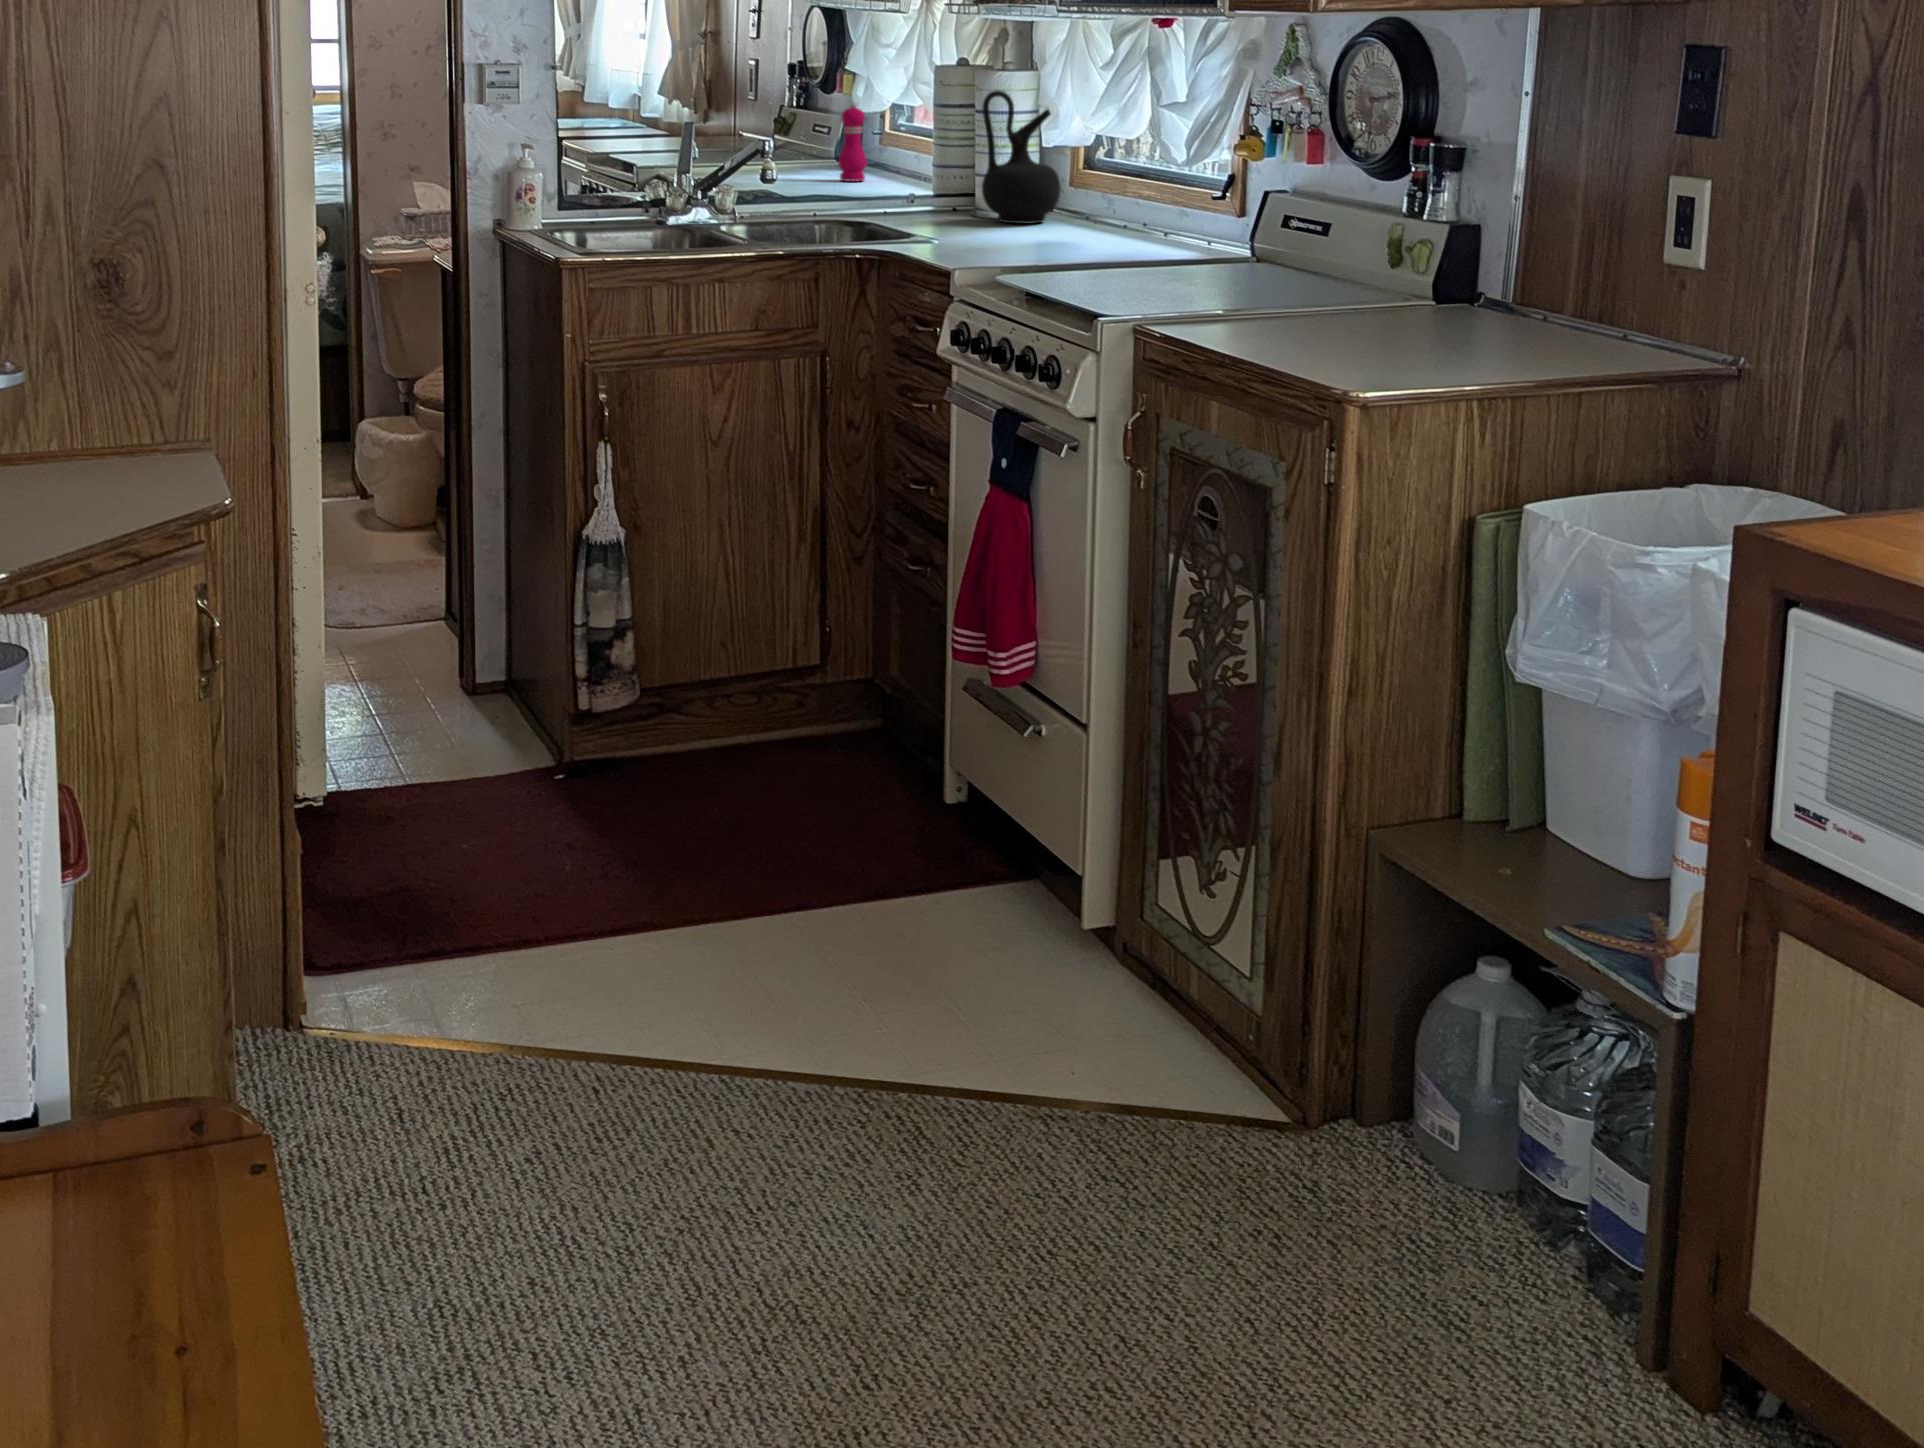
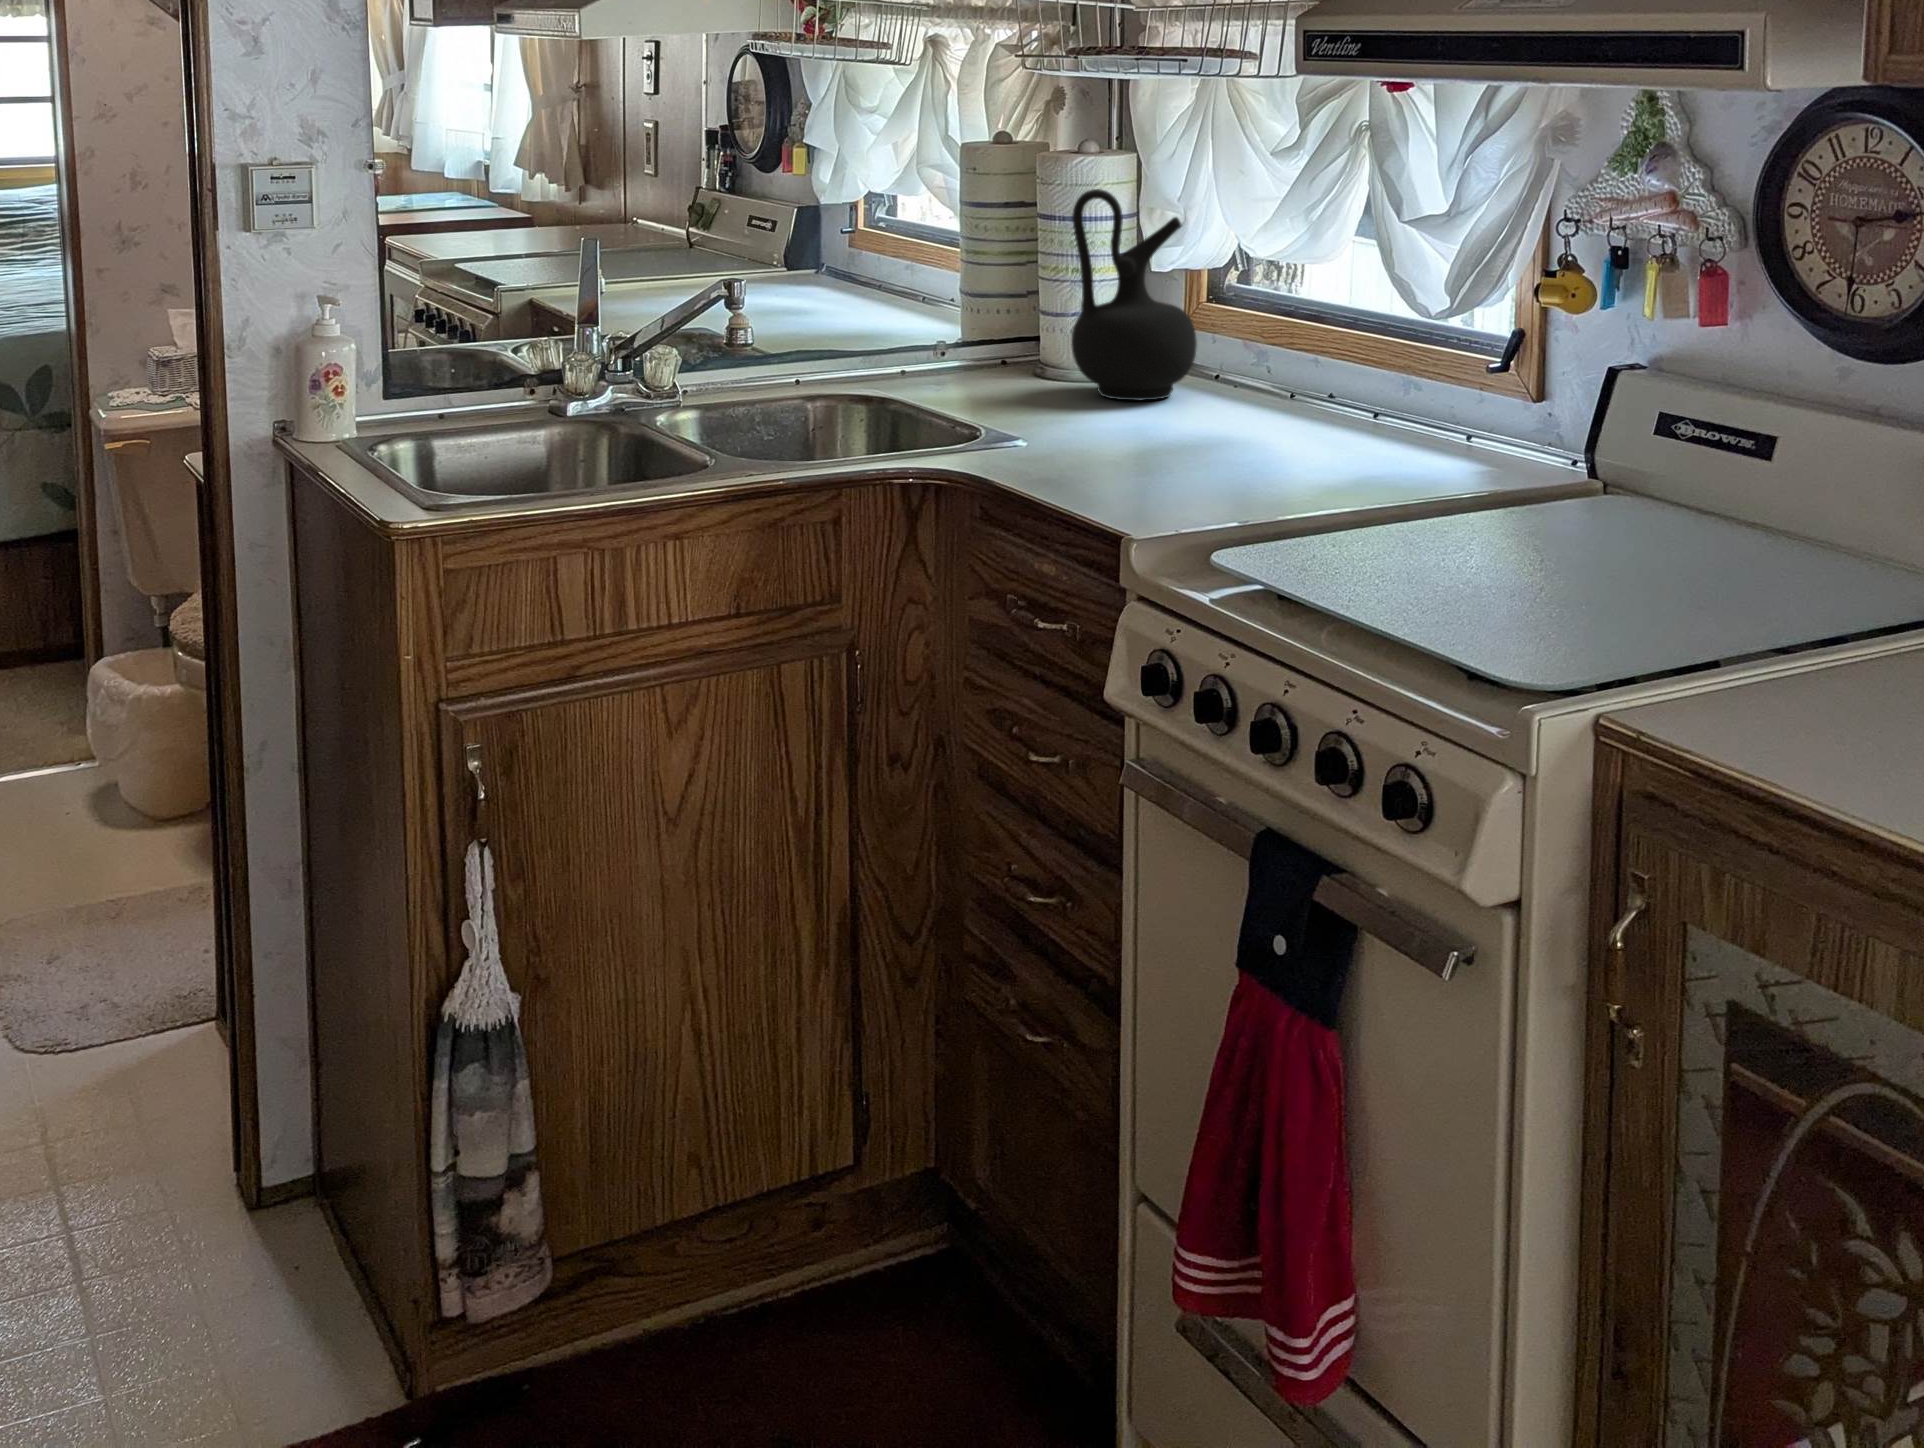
pepper mill: present [838,101,867,182] -> none [797,190,839,308]

